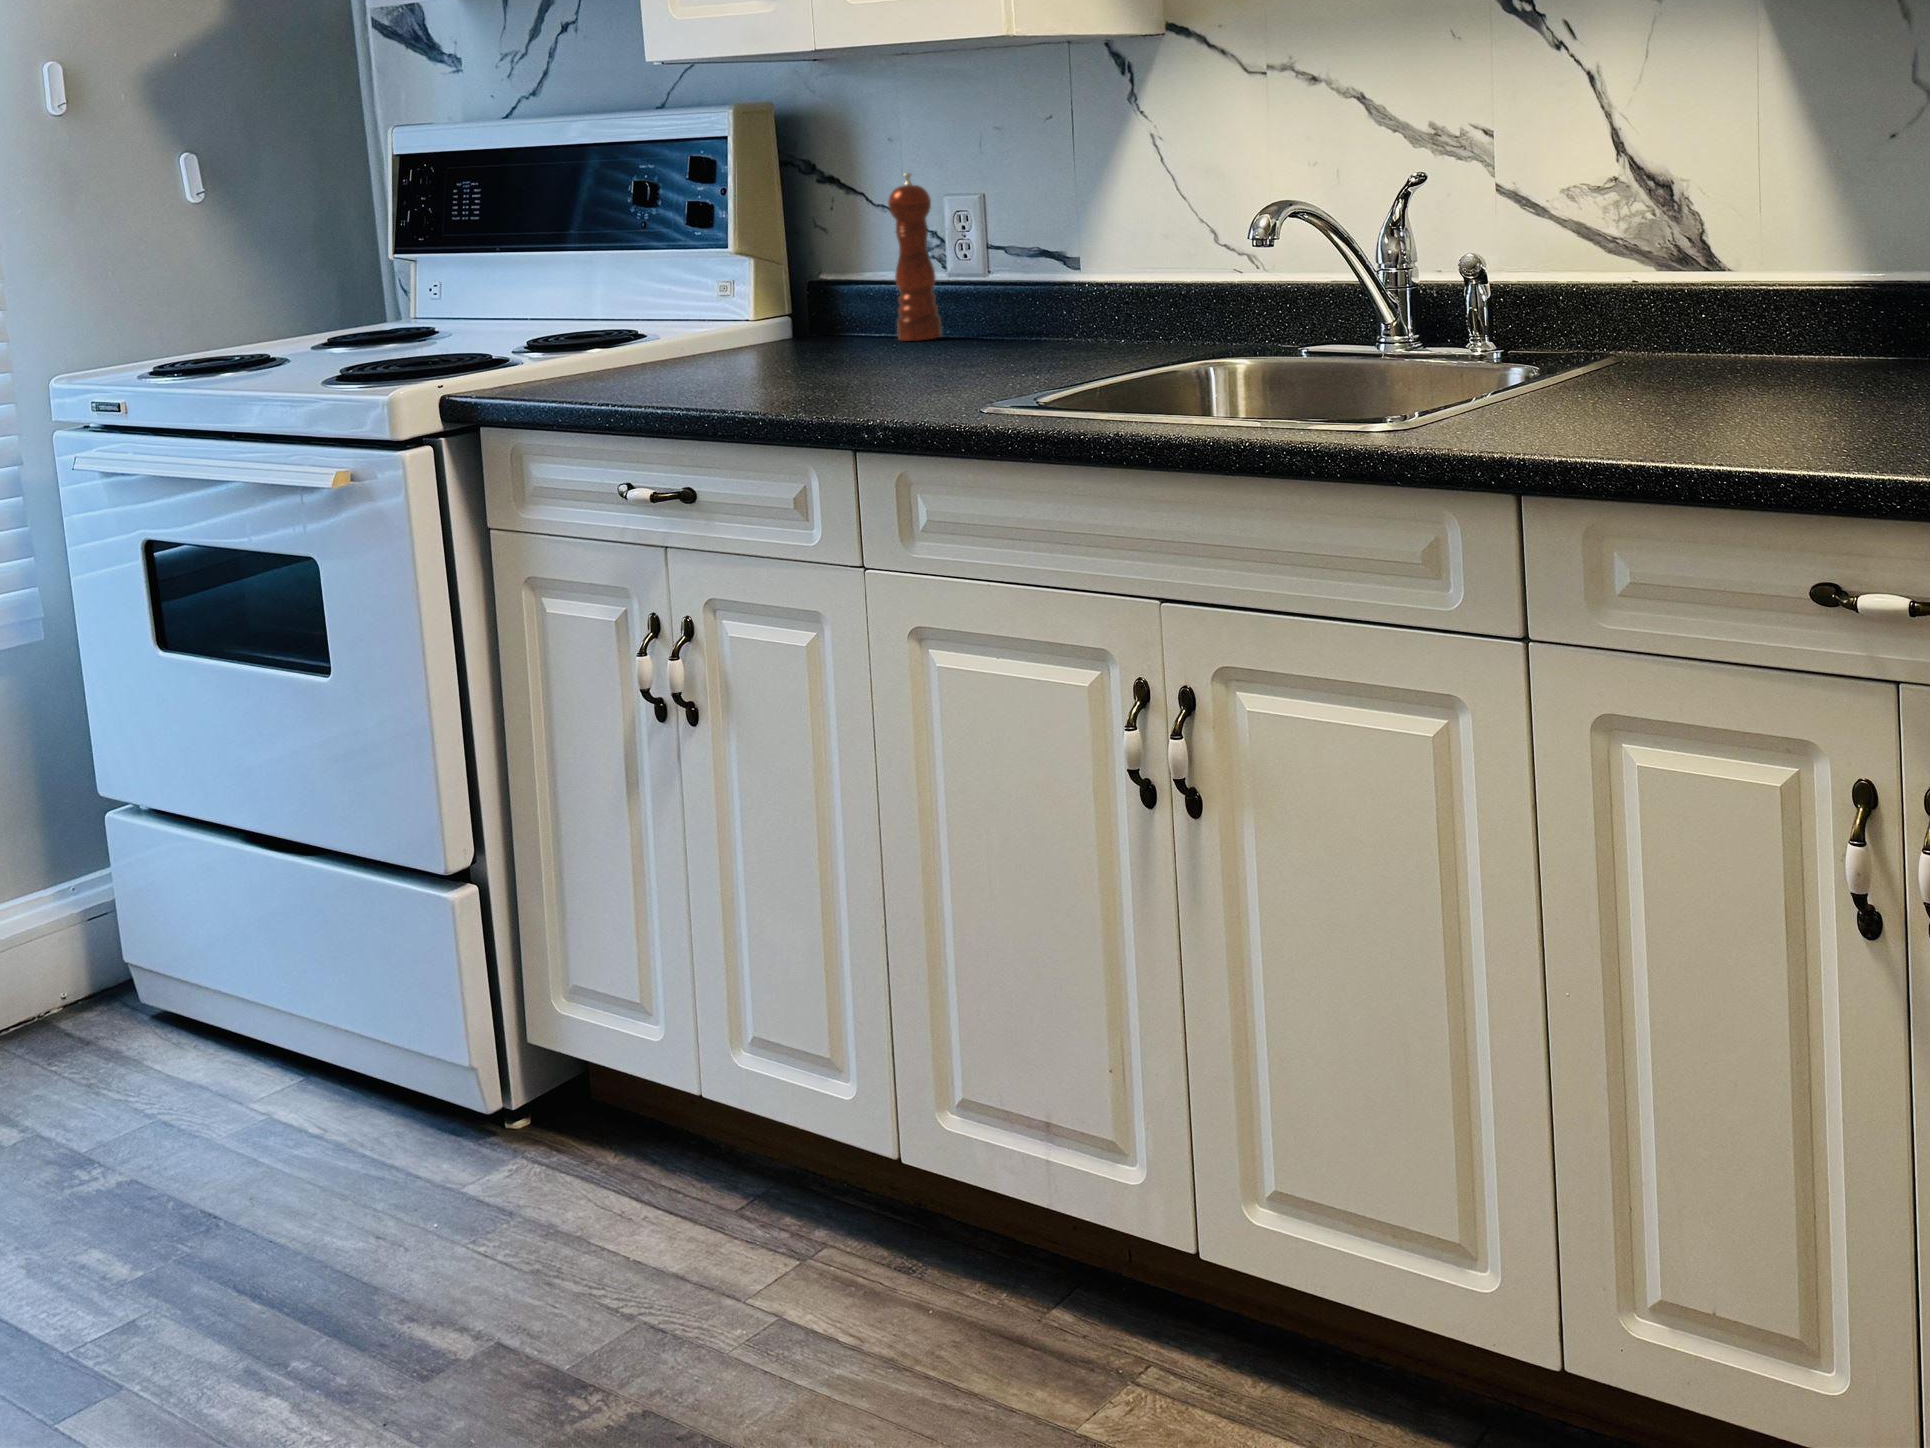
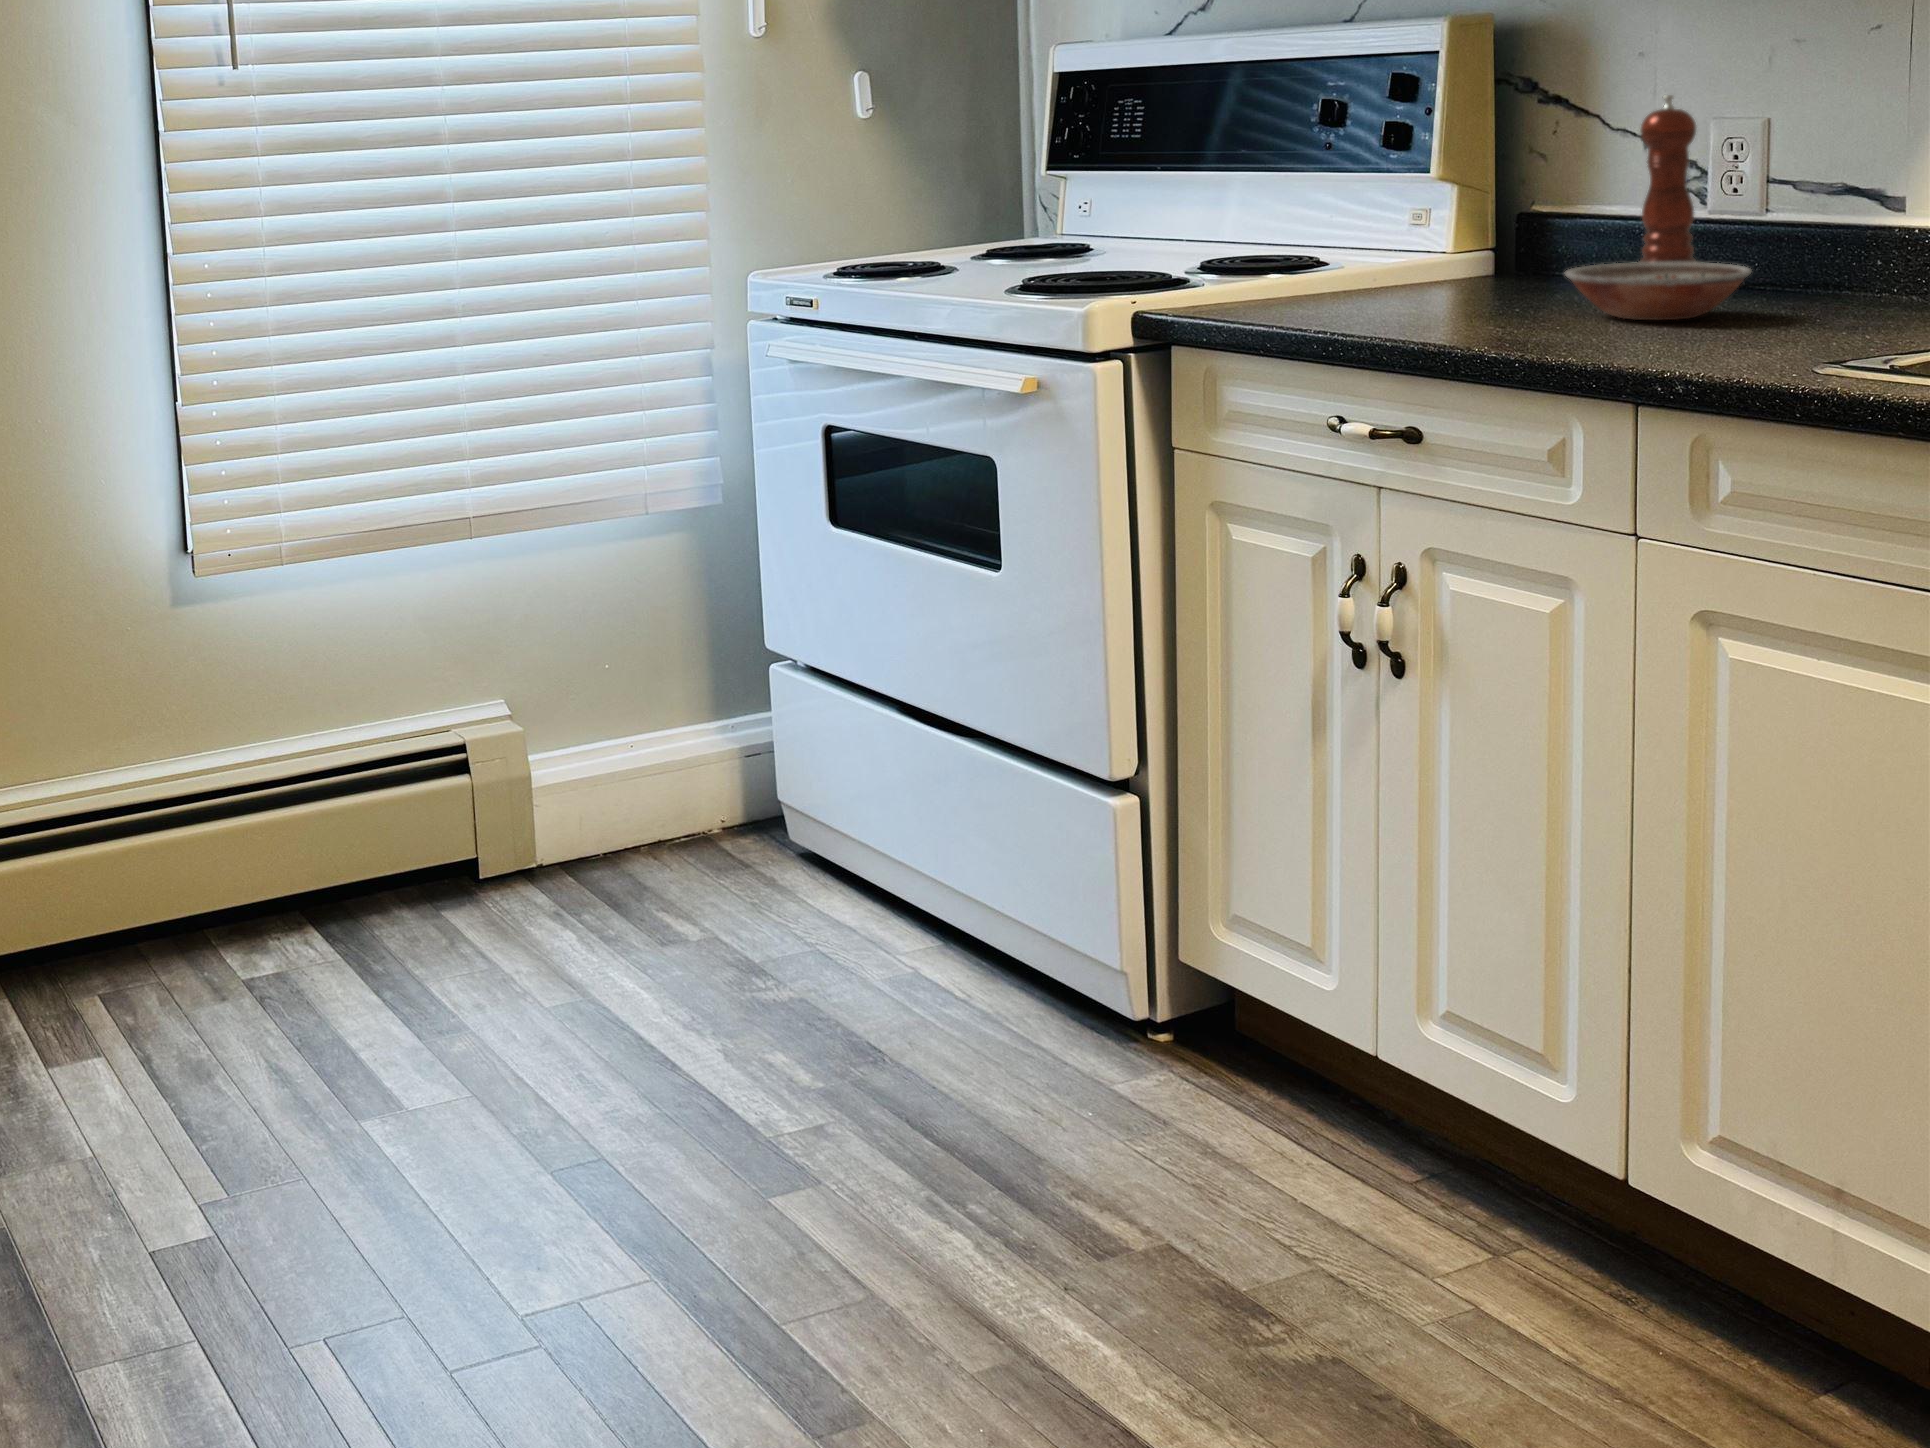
bowl: none [814,320,959,374] -> present [1565,262,1751,320]

